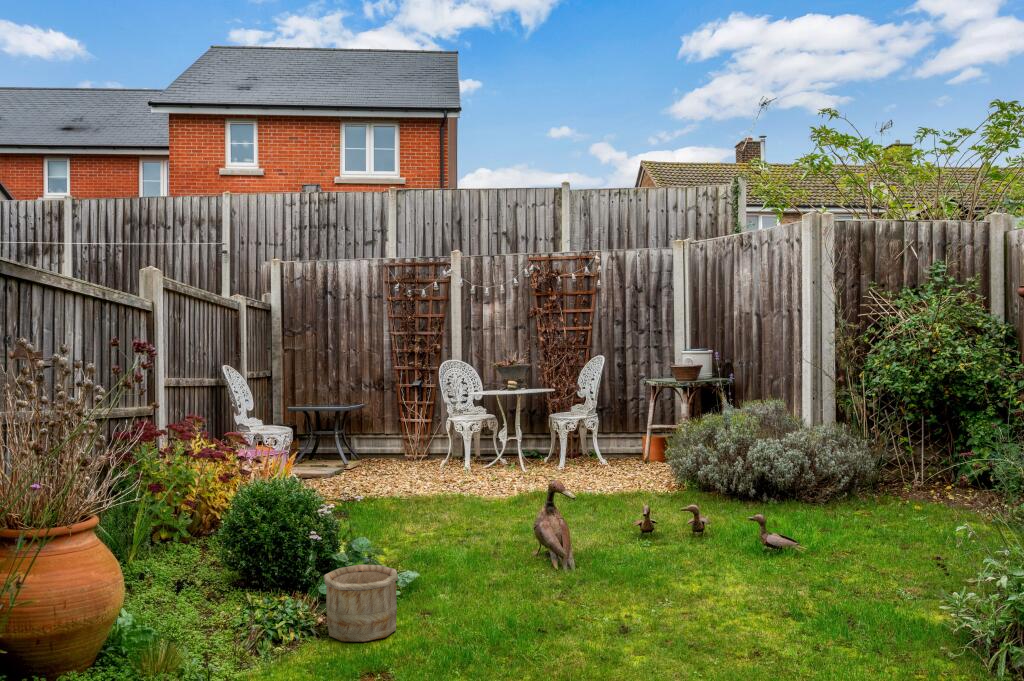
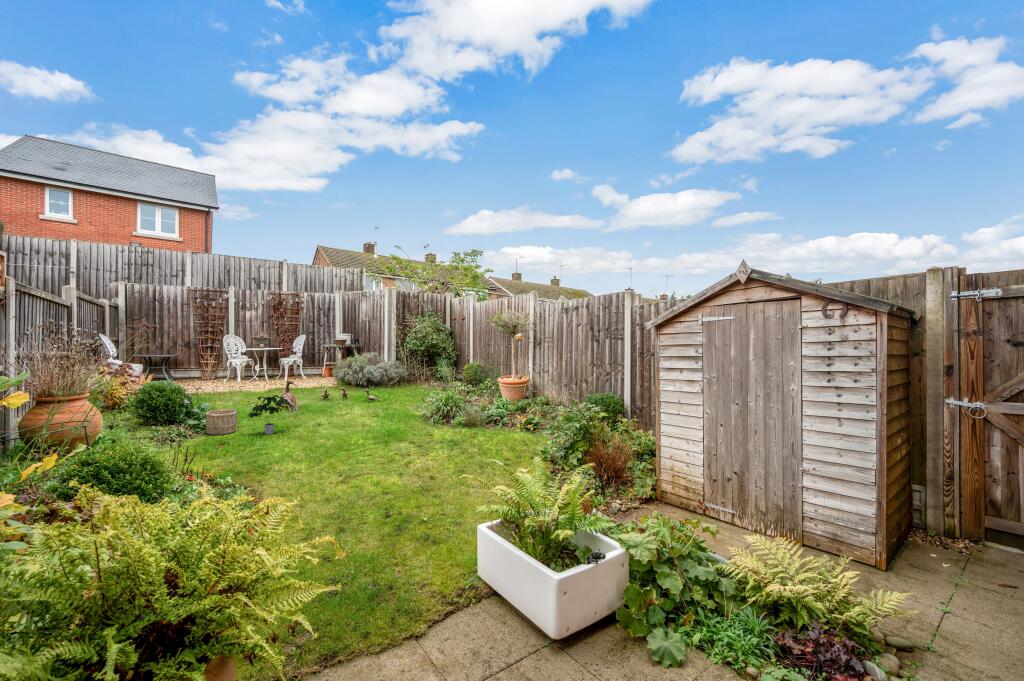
potted plant: none [415,539,523,660] -> present [248,395,289,434]

